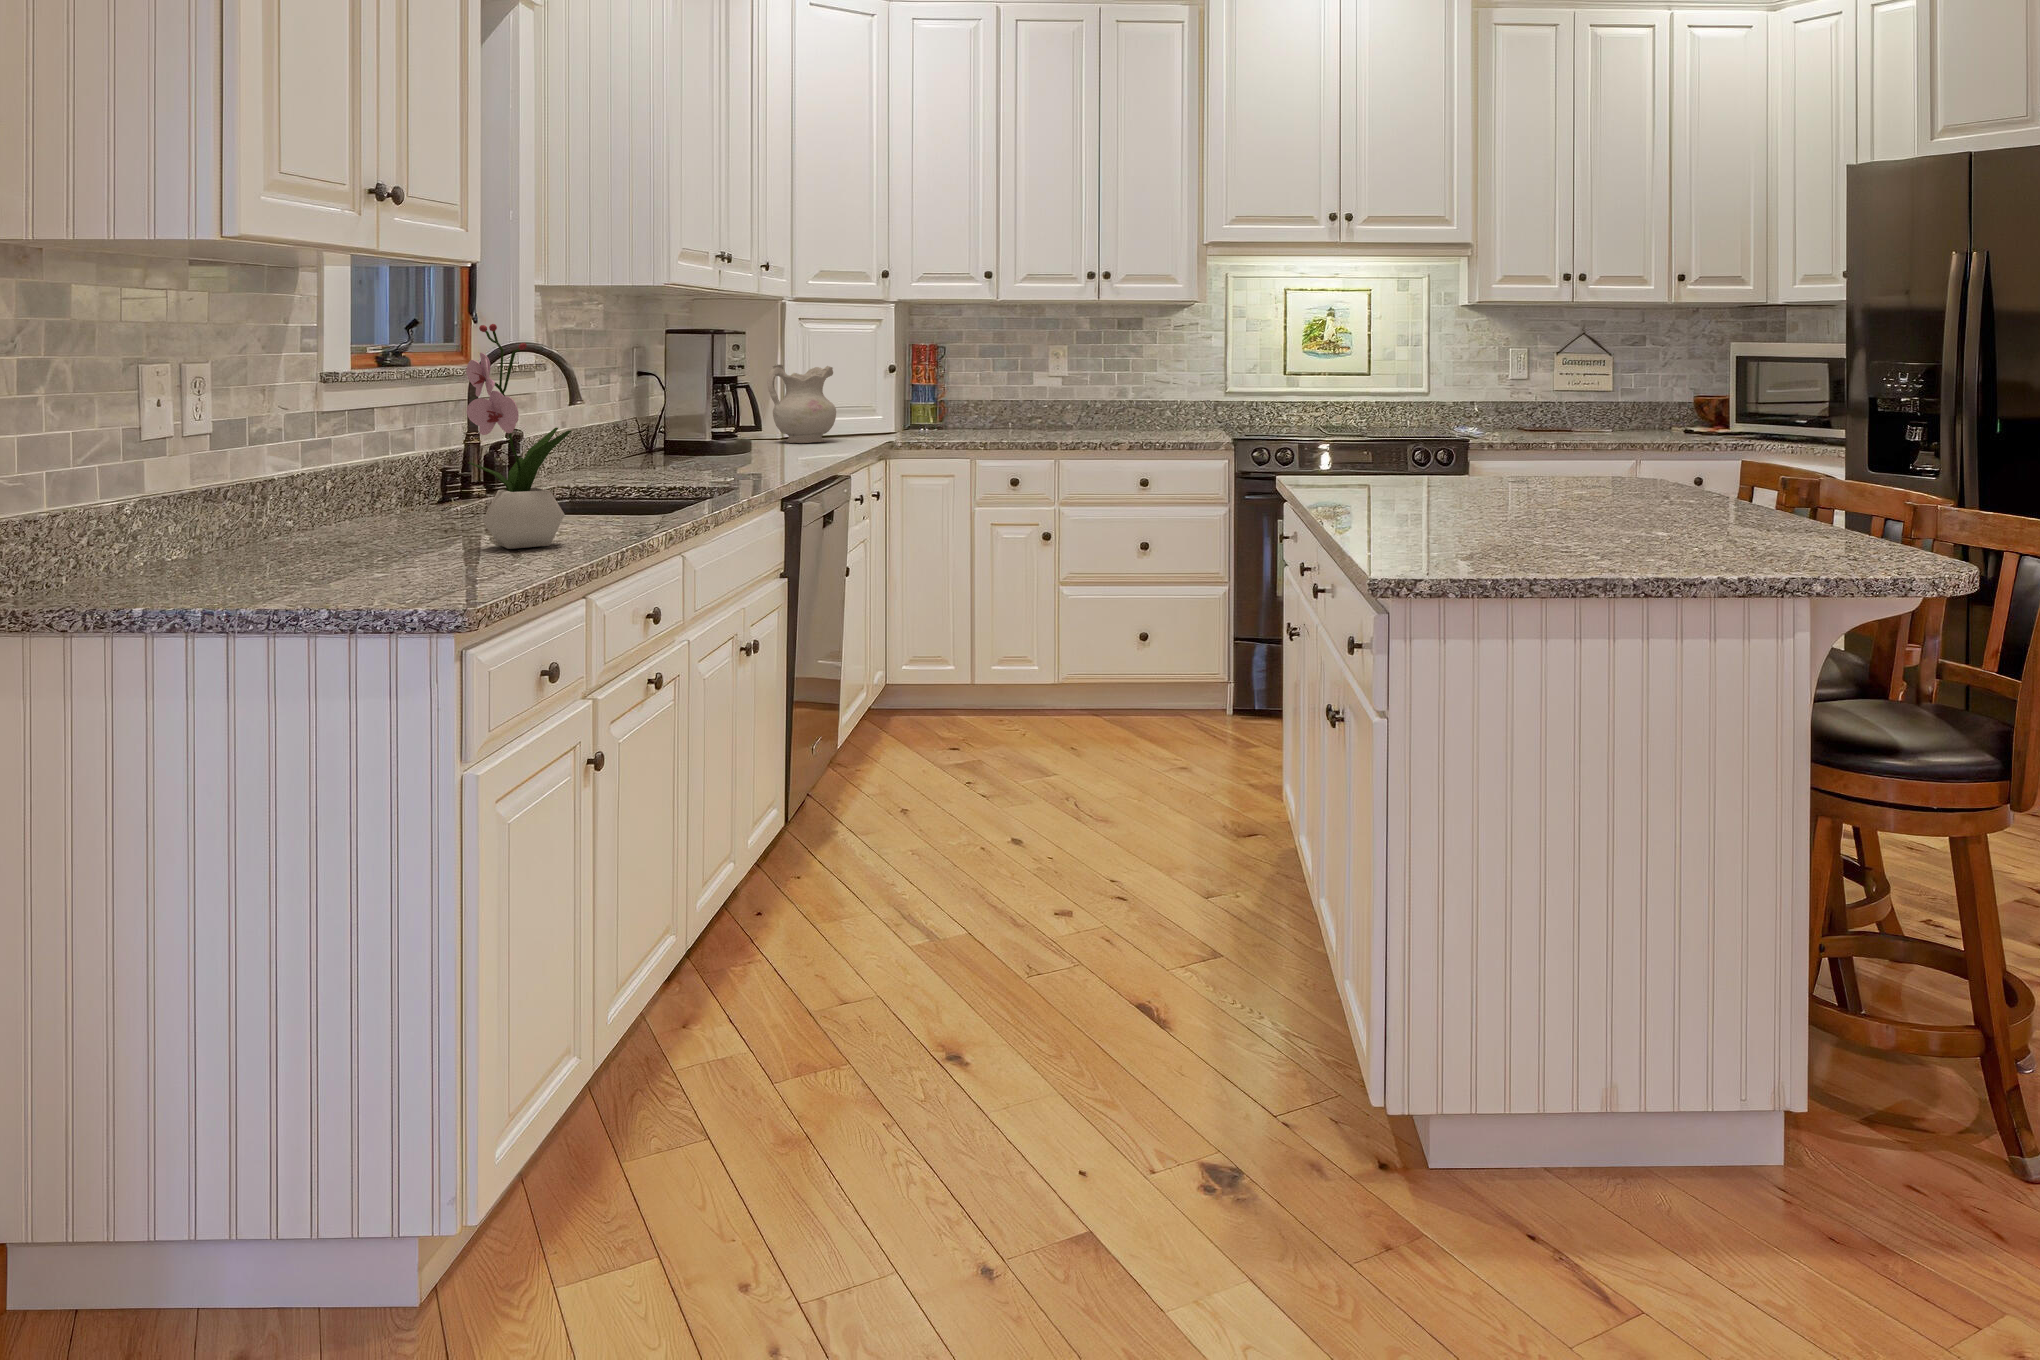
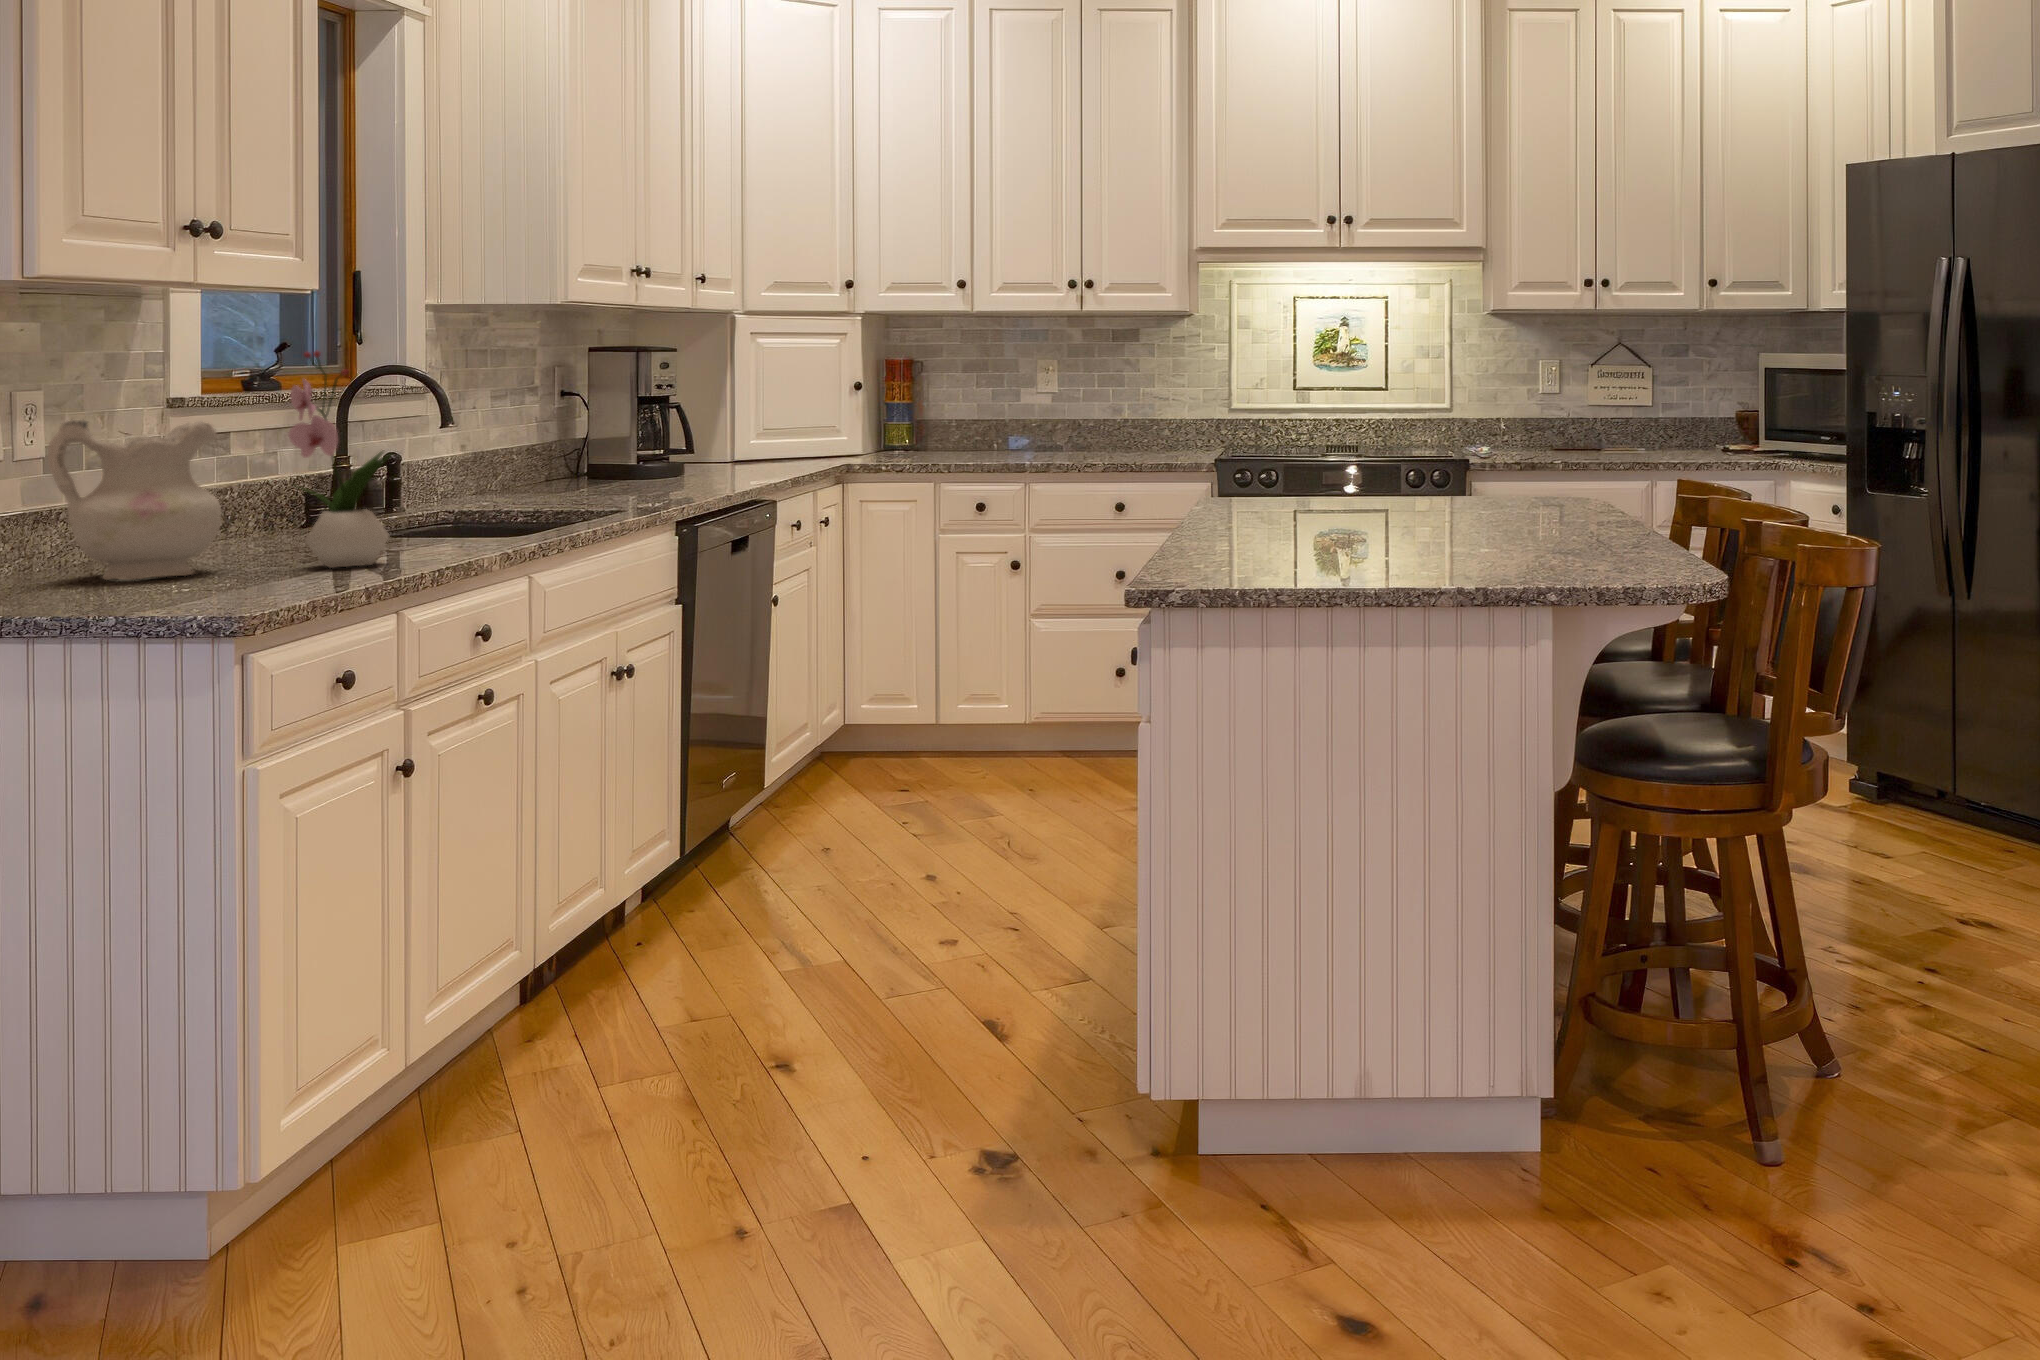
ceramic pitcher: present [768,364,836,443] -> present [48,420,221,580]

